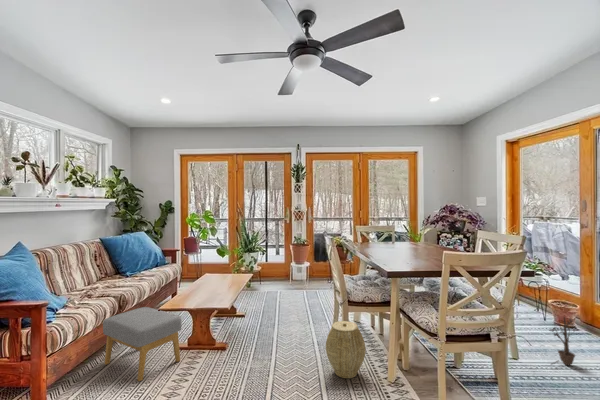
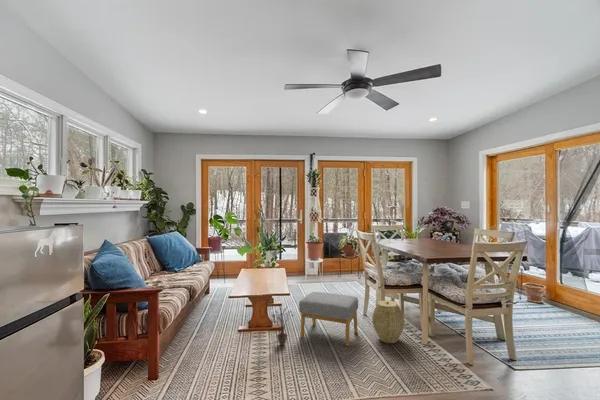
footstool: present [103,307,182,381] -> present [299,292,358,346]
decorative plant: present [550,318,578,365] -> present [272,307,293,345]

